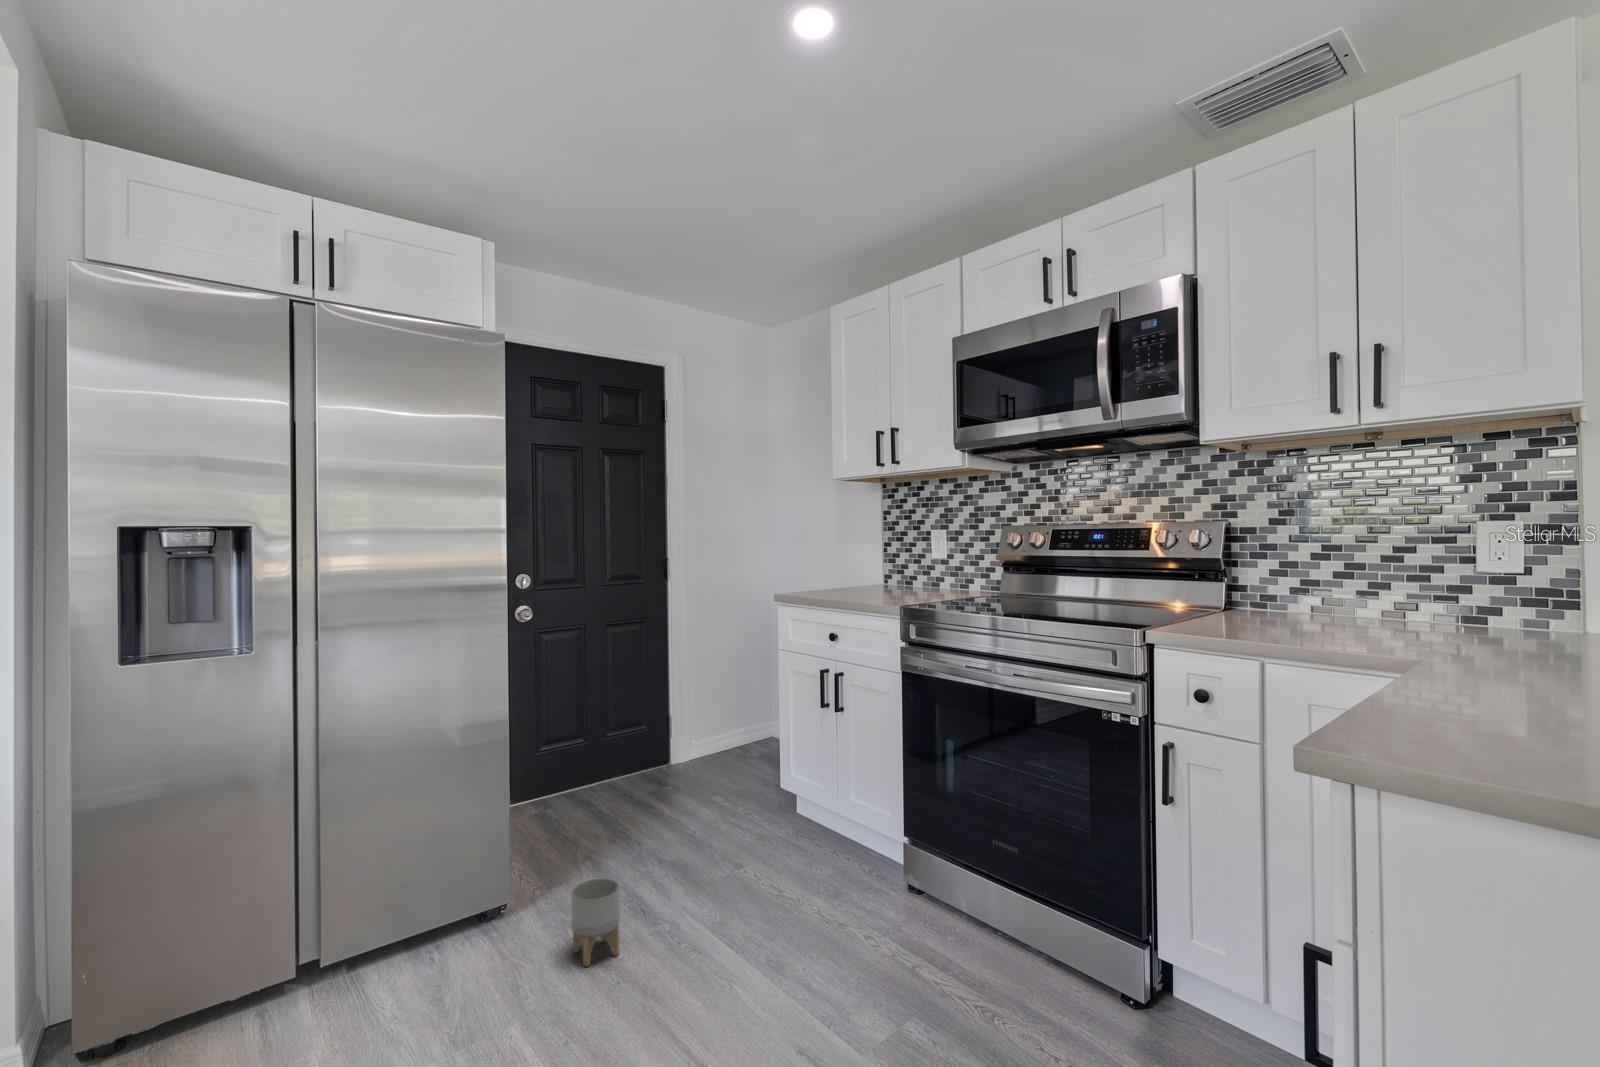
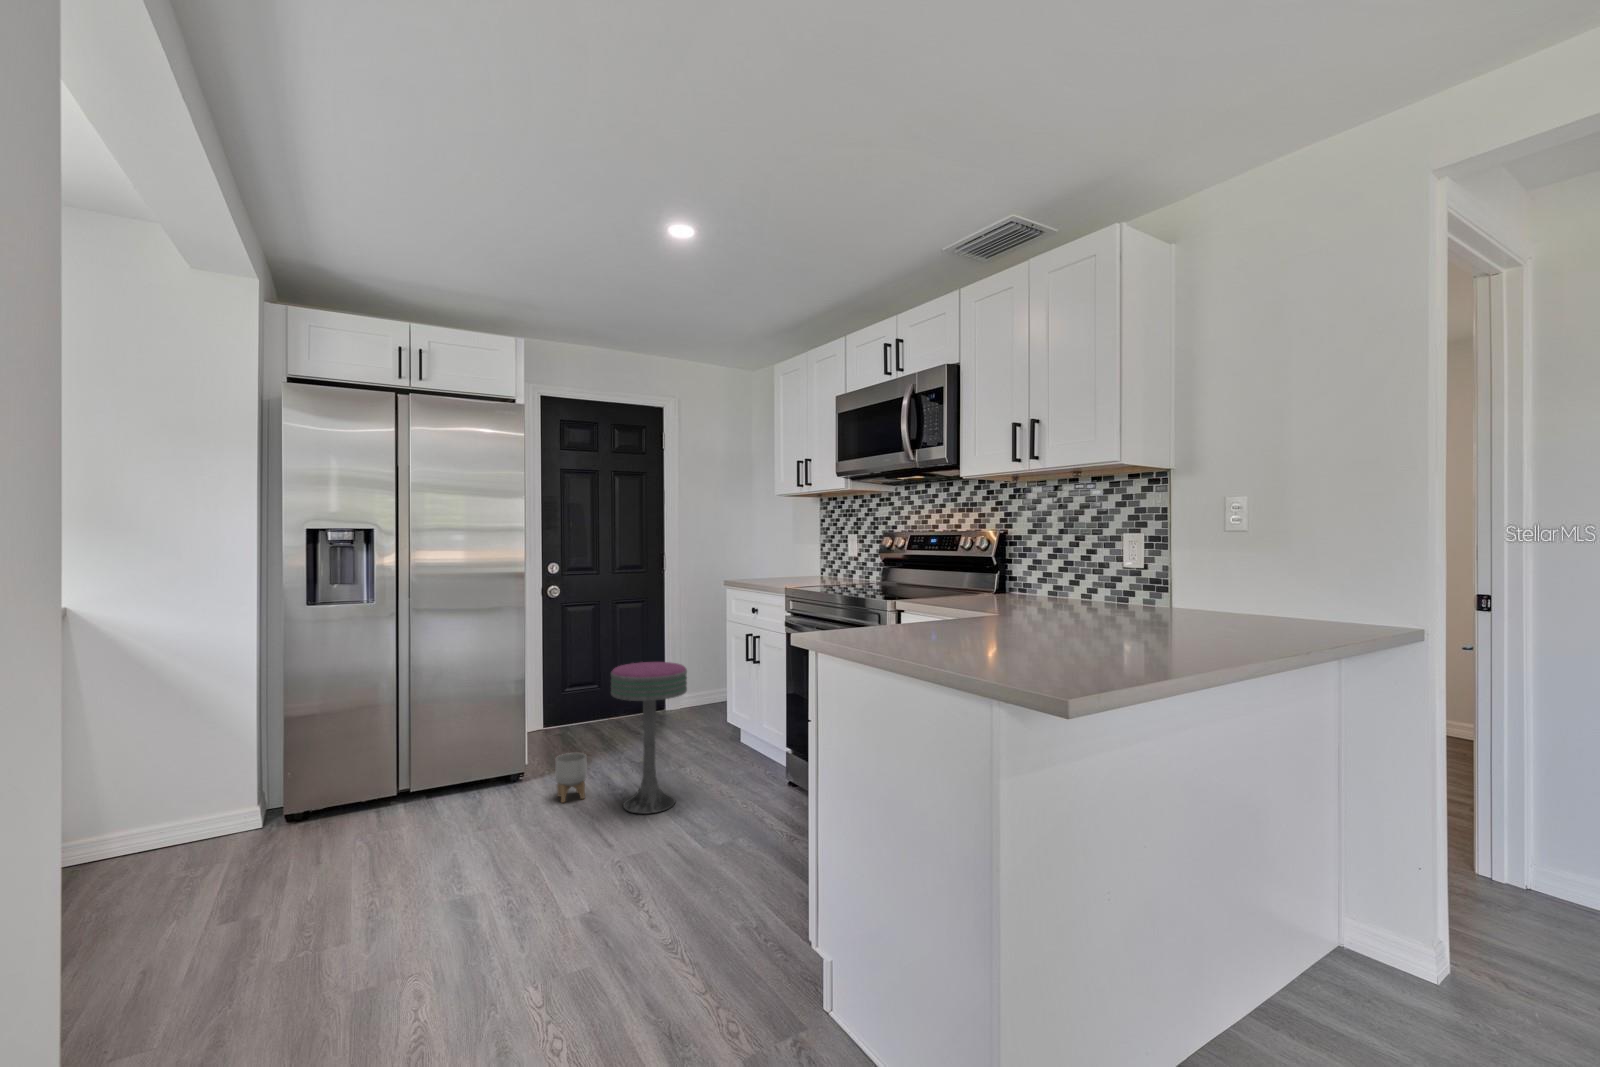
bar stool: none [666,729,786,983] -> present [611,662,687,814]

